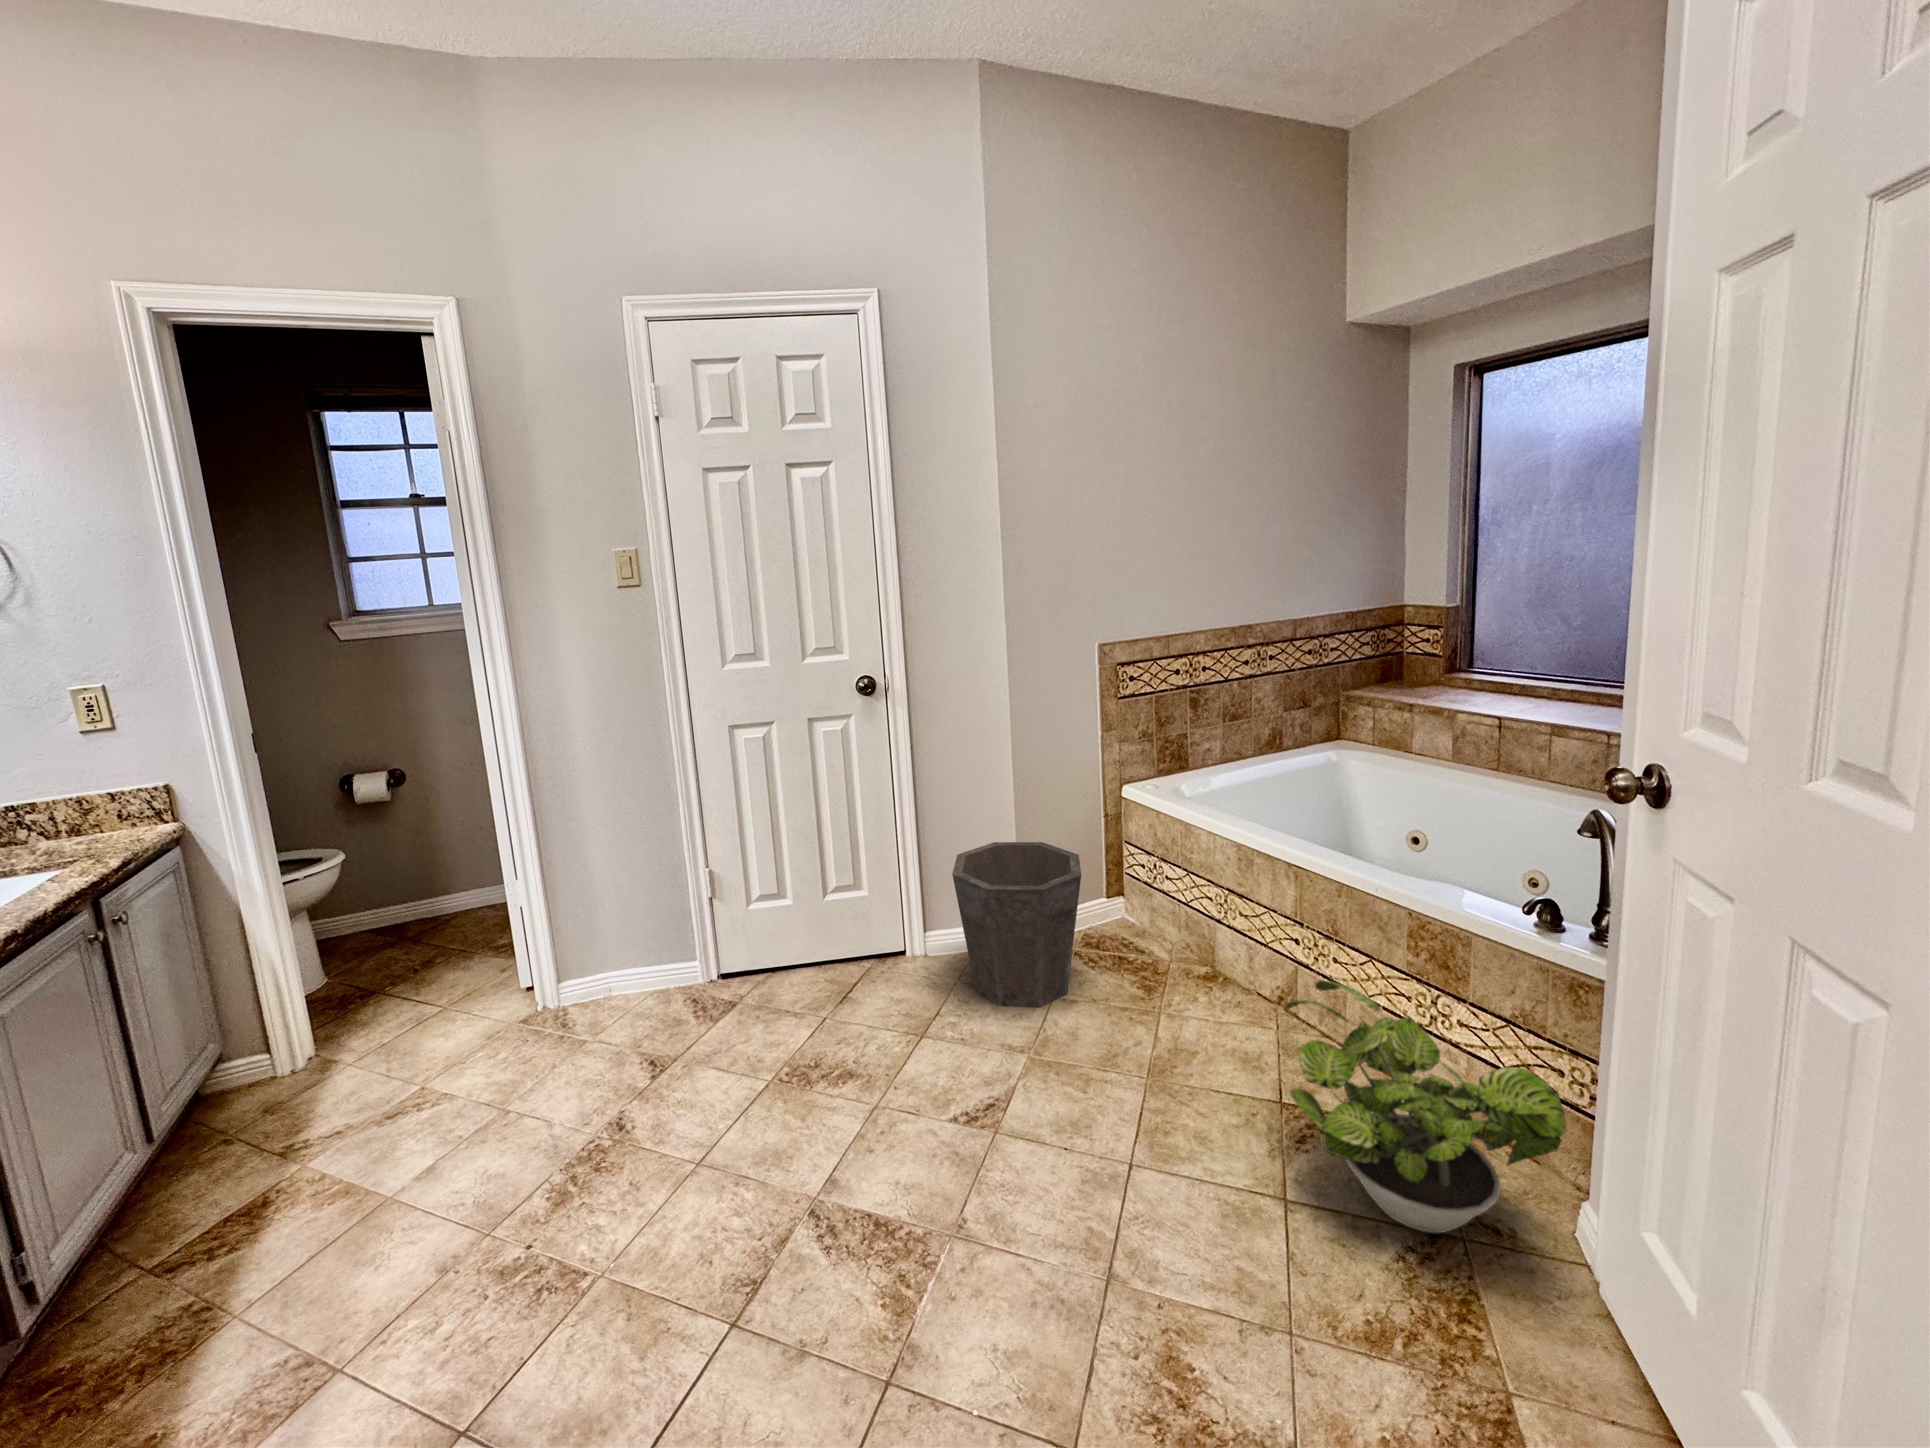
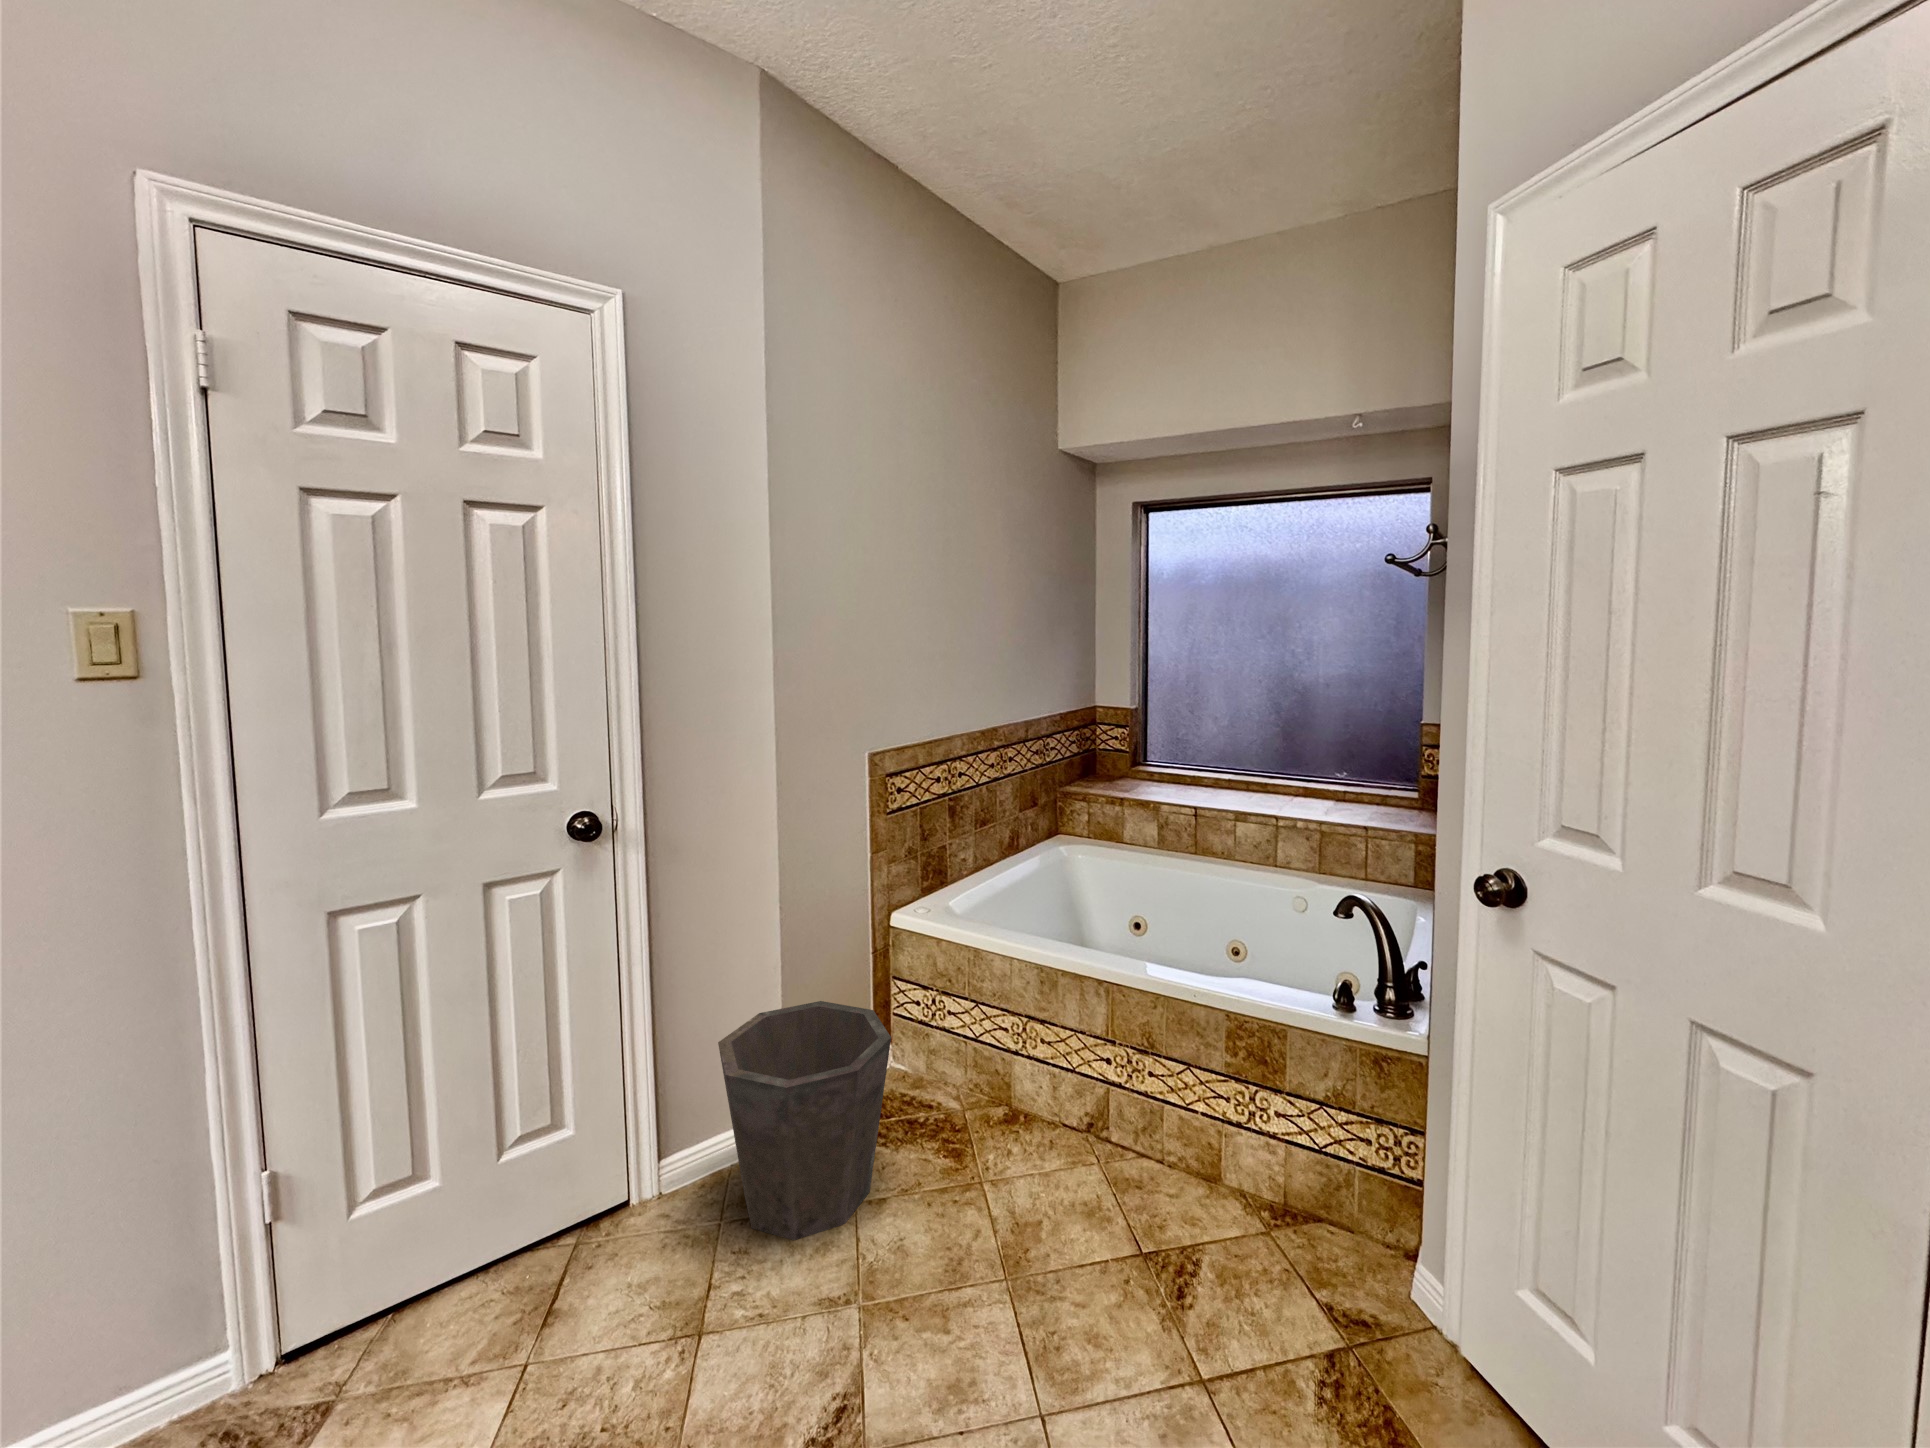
potted plant: present [1285,980,1566,1233] -> none [1167,1112,1435,1360]

